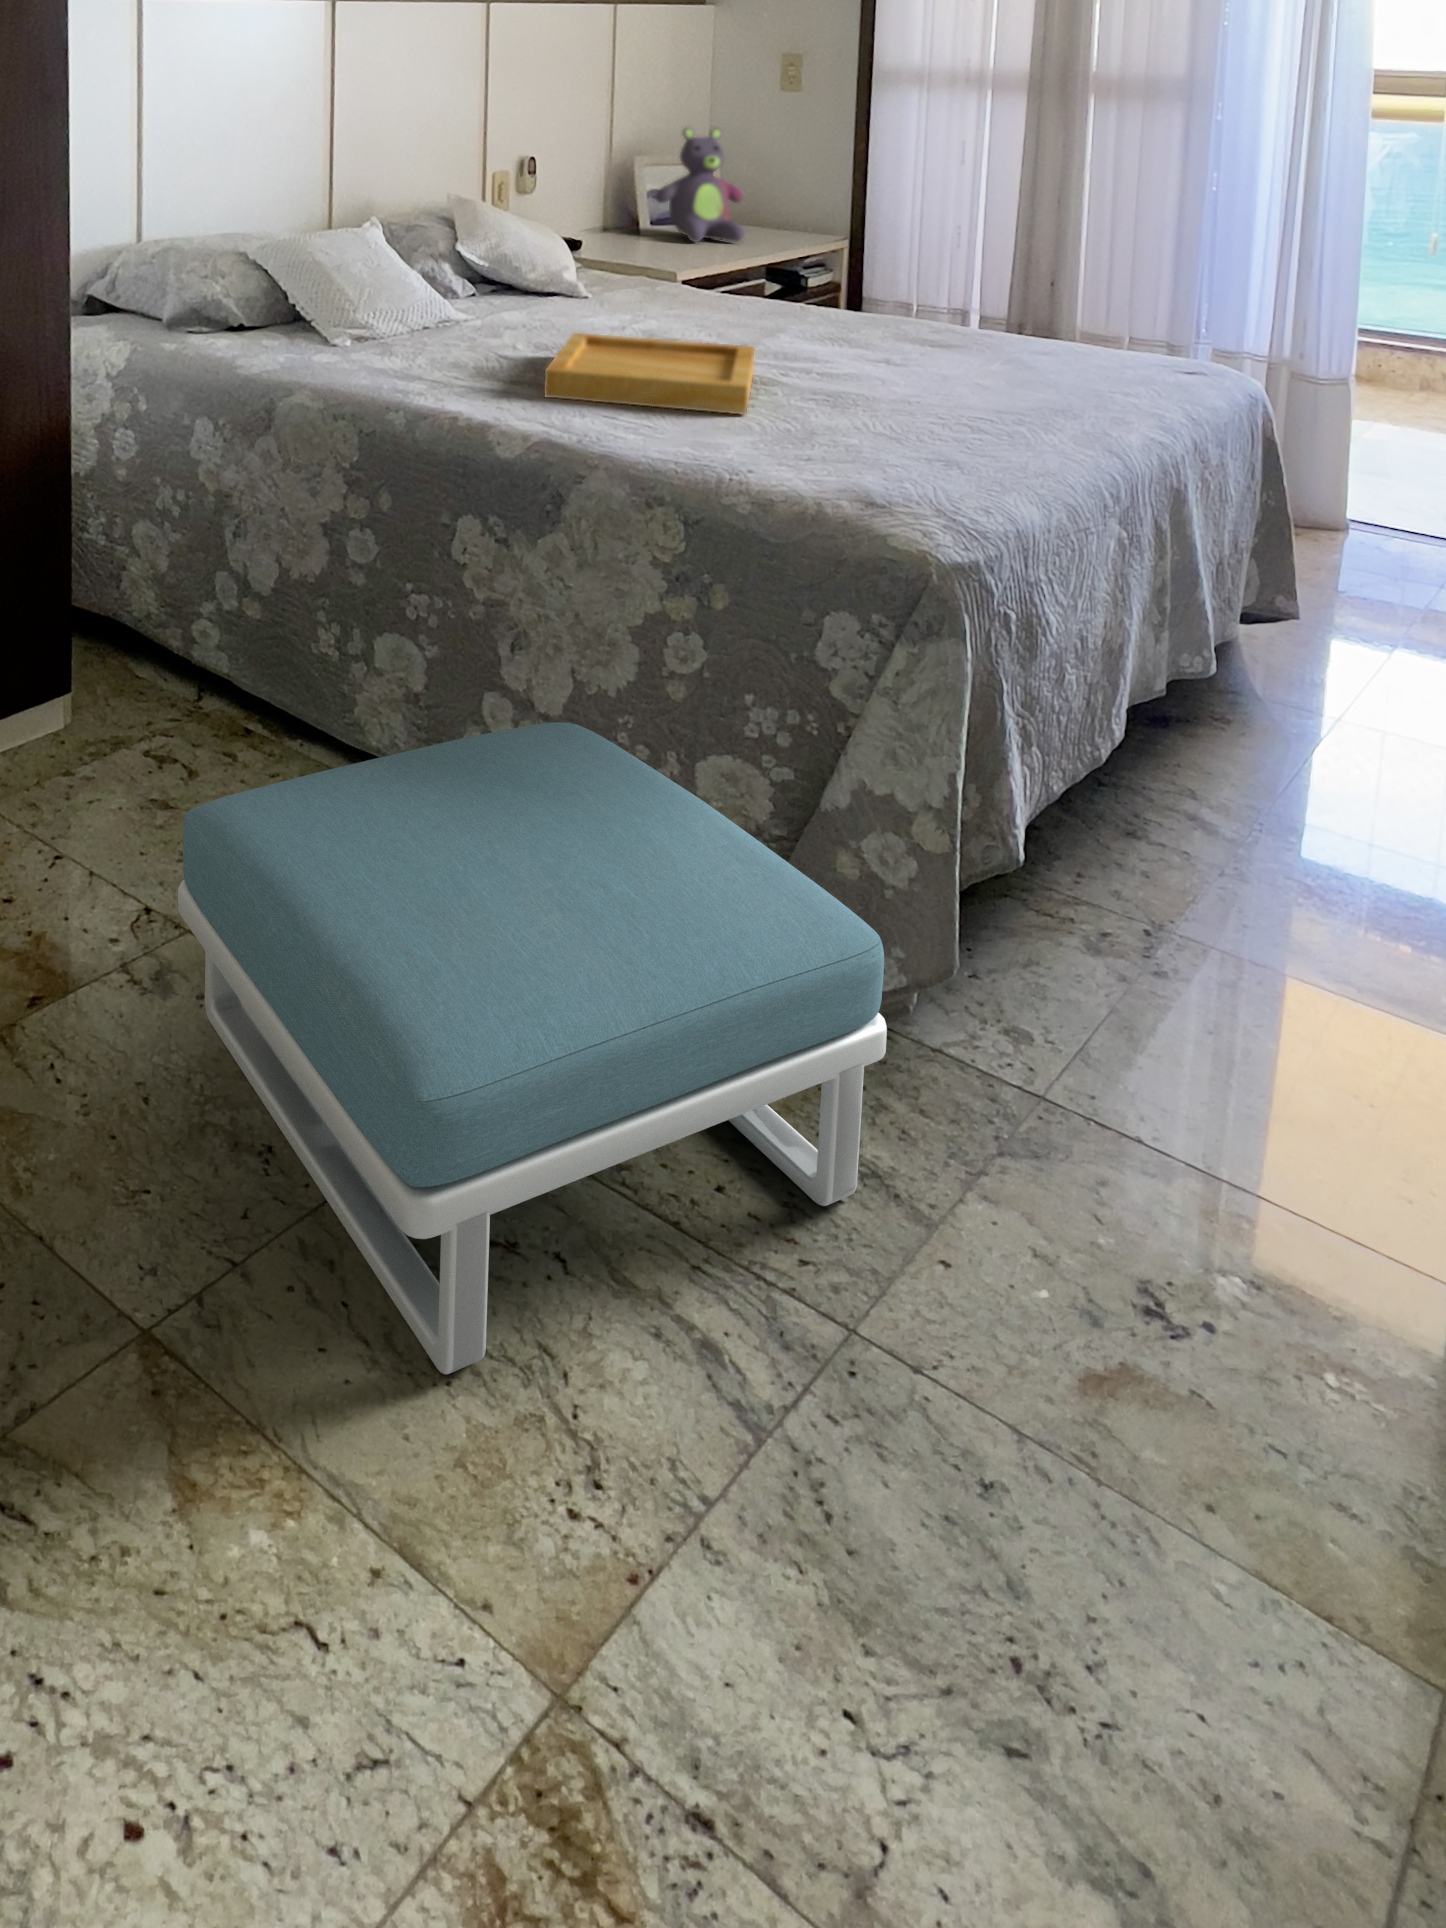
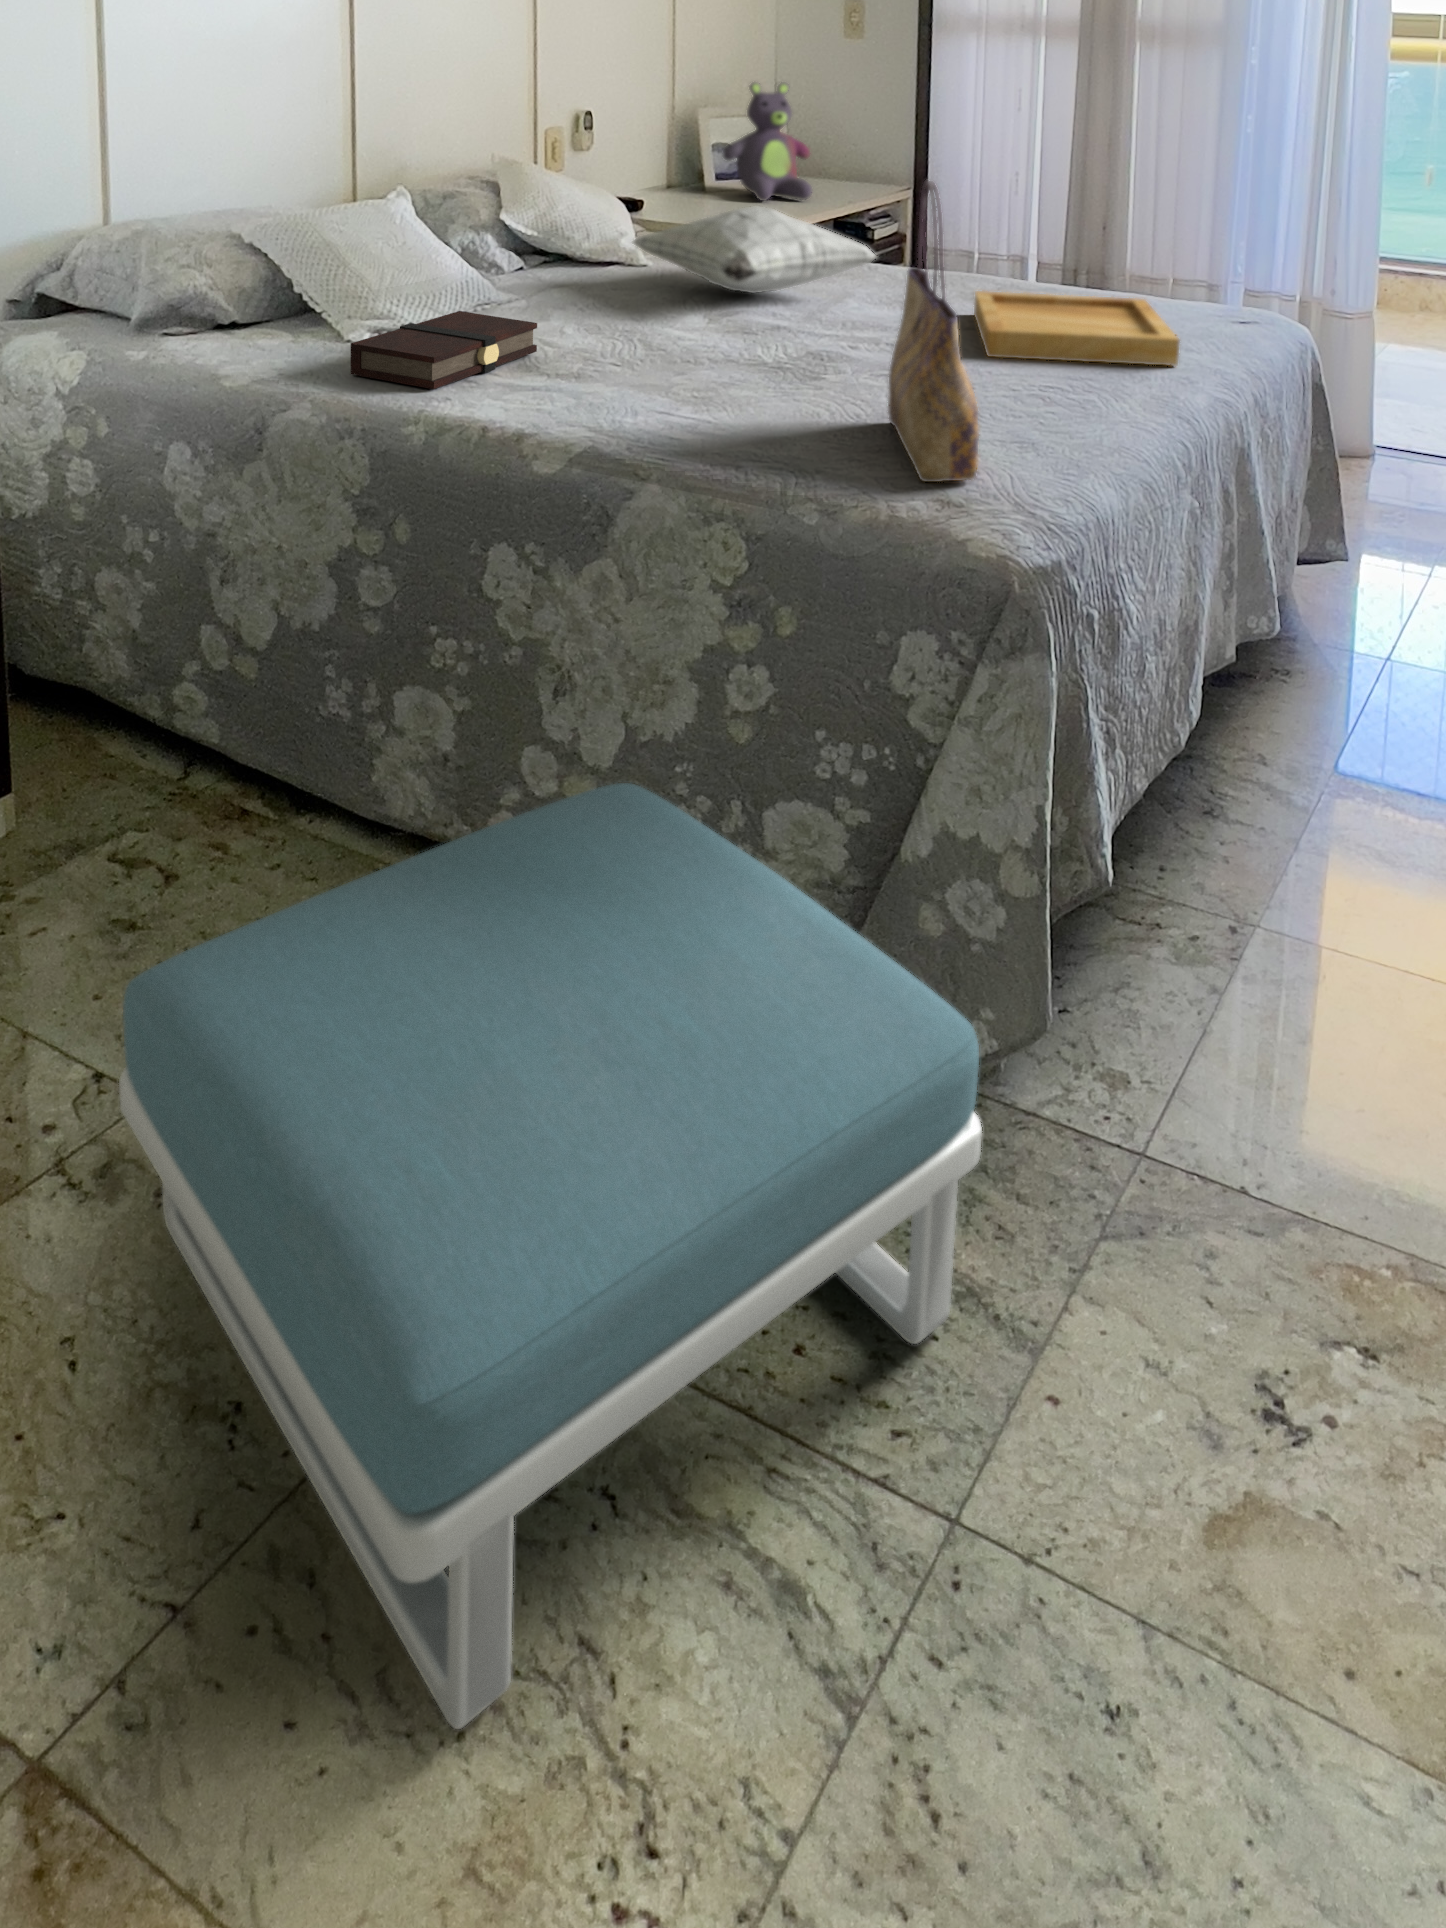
tote bag: none [812,204,897,480] -> present [888,180,979,482]
pillow: none [569,239,809,321] -> present [633,206,876,293]
book: none [333,323,489,385] -> present [351,311,537,389]
tray: present [544,333,754,414] -> present [974,291,1179,366]

